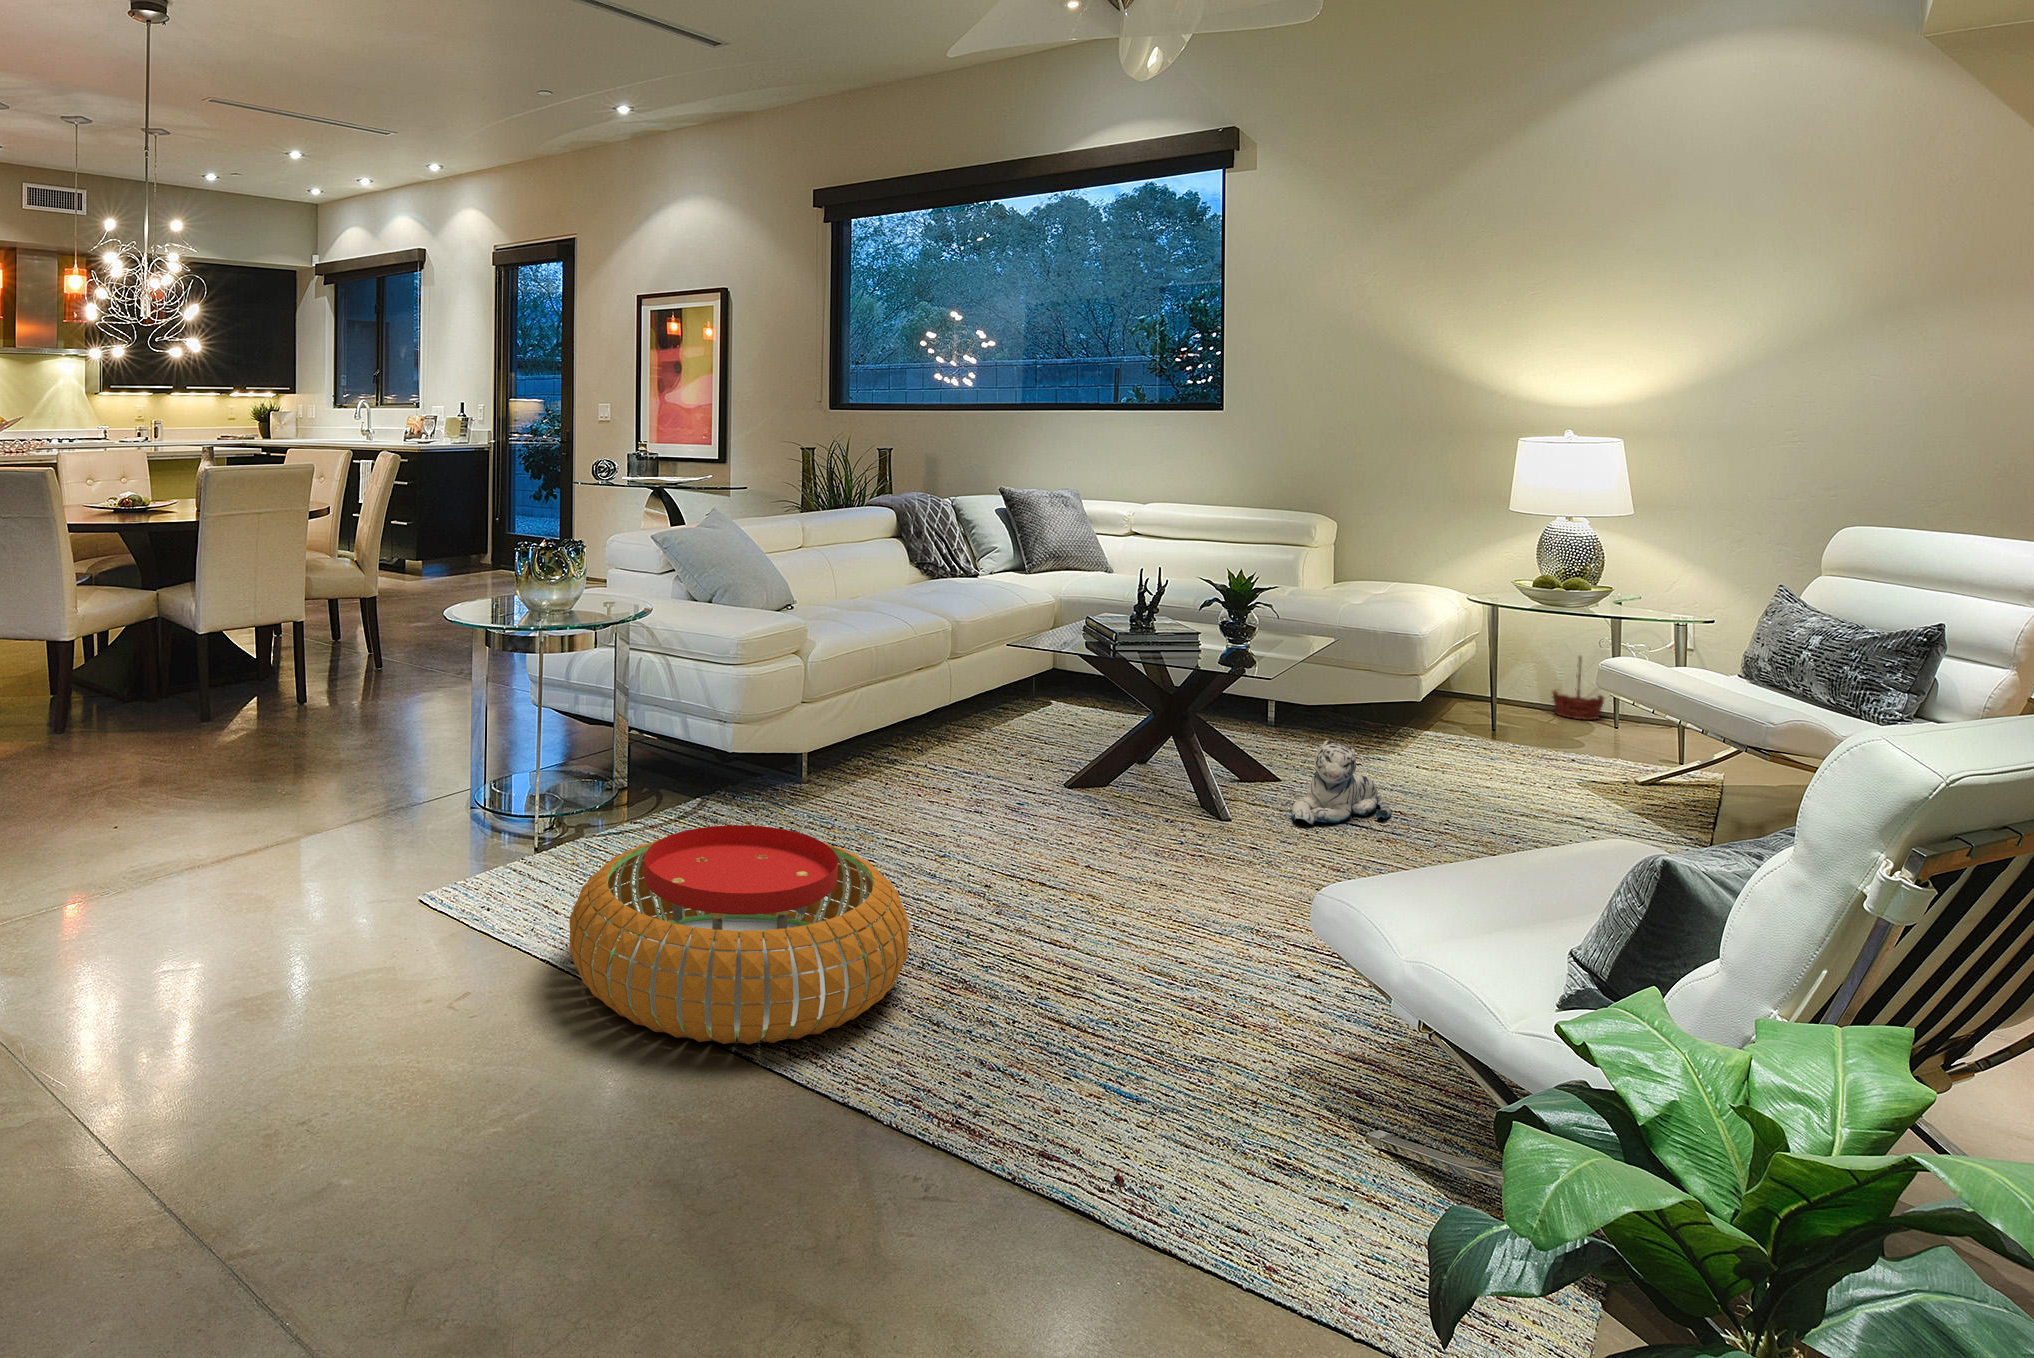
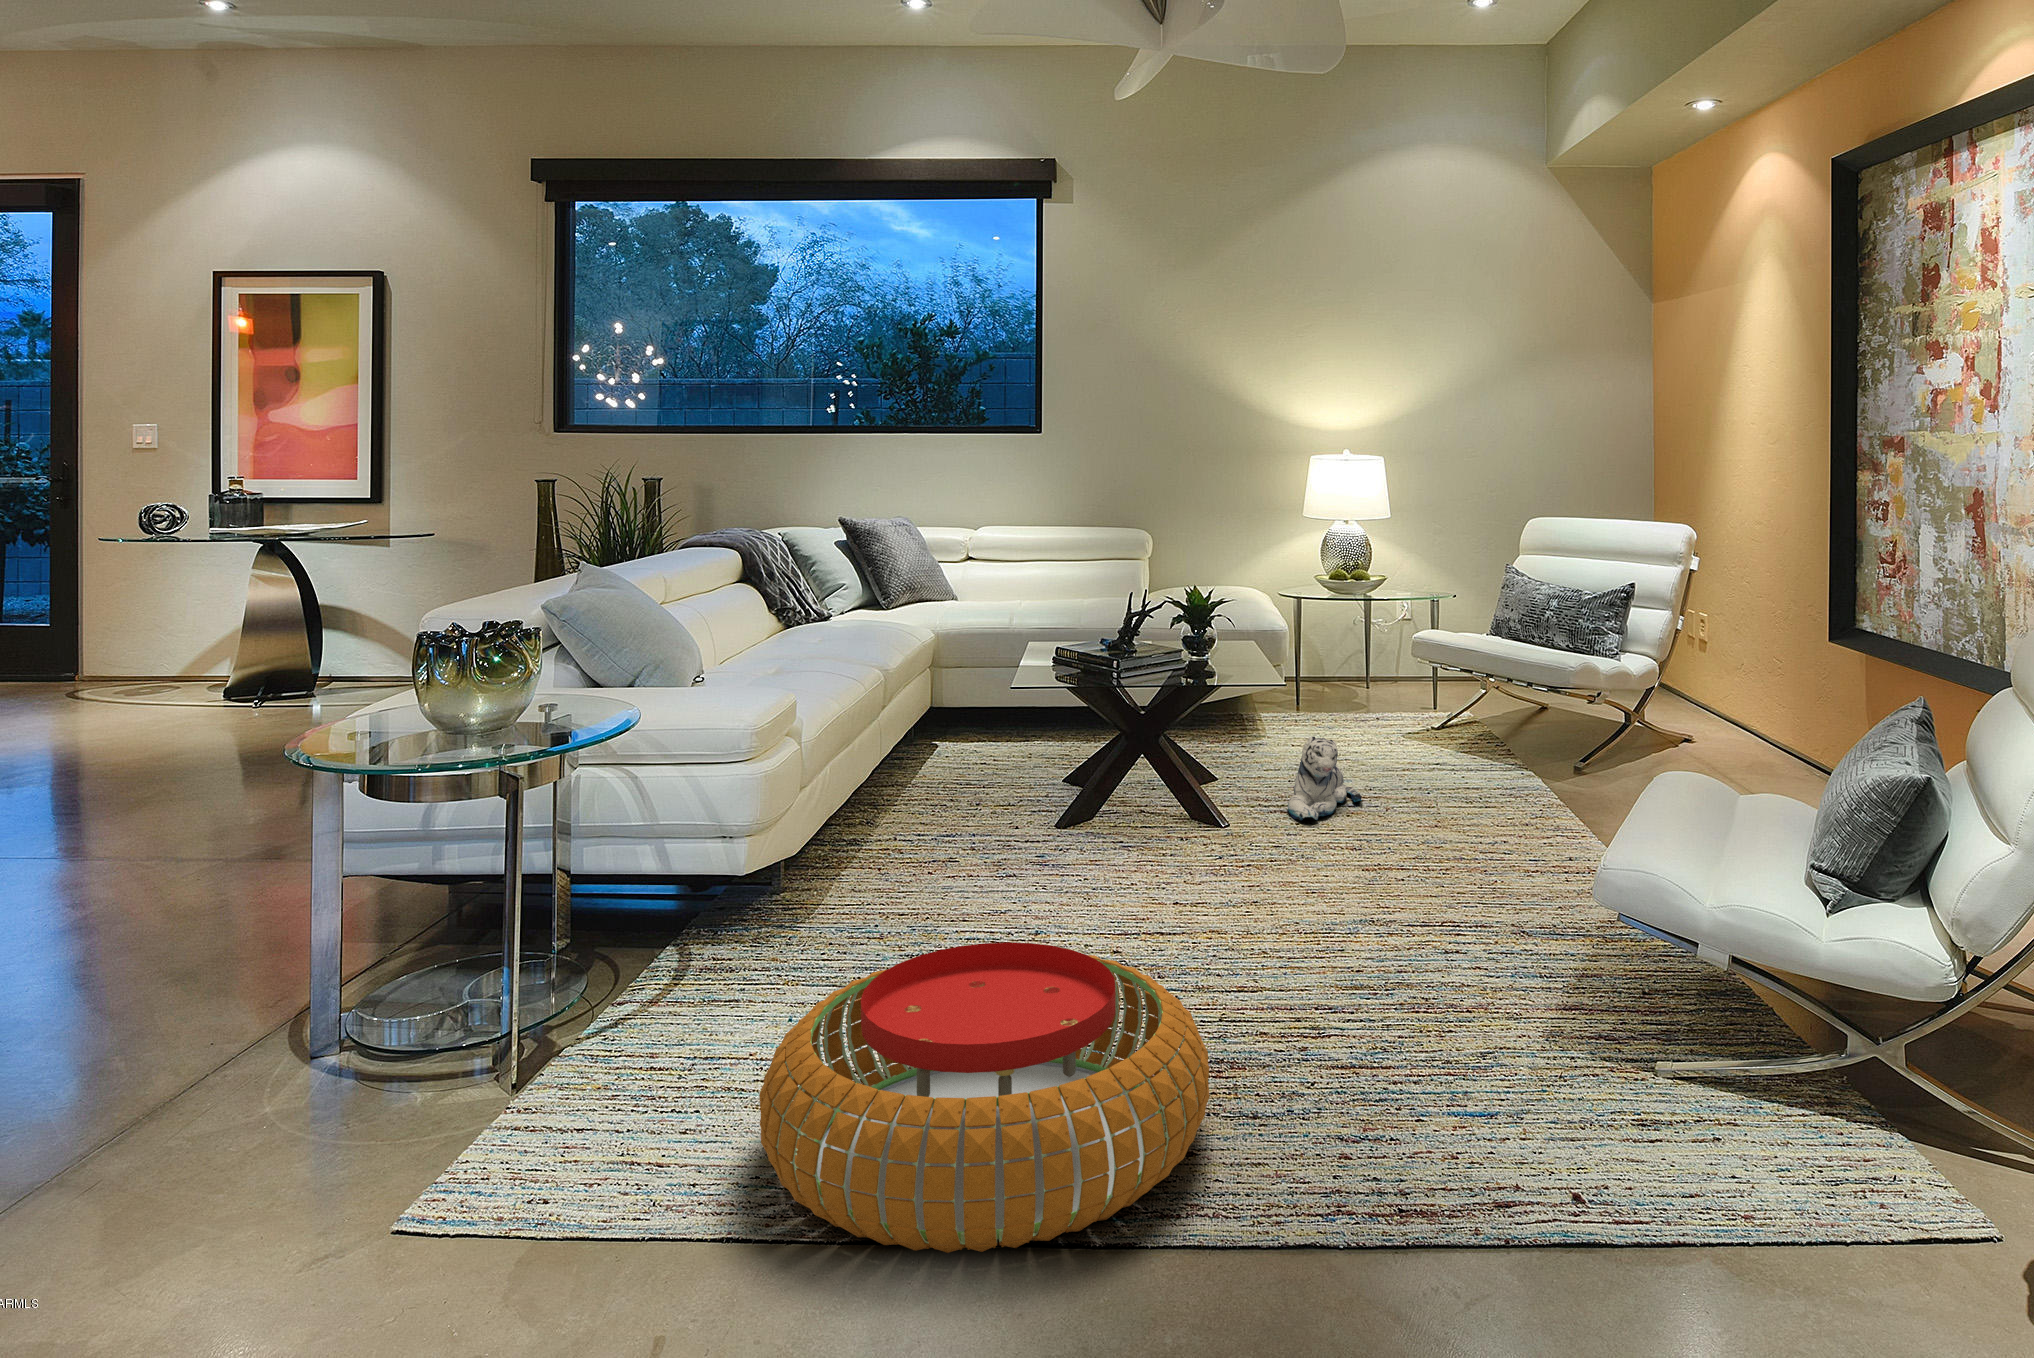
basket: present [1552,657,1604,720] -> none [1358,634,1398,690]

